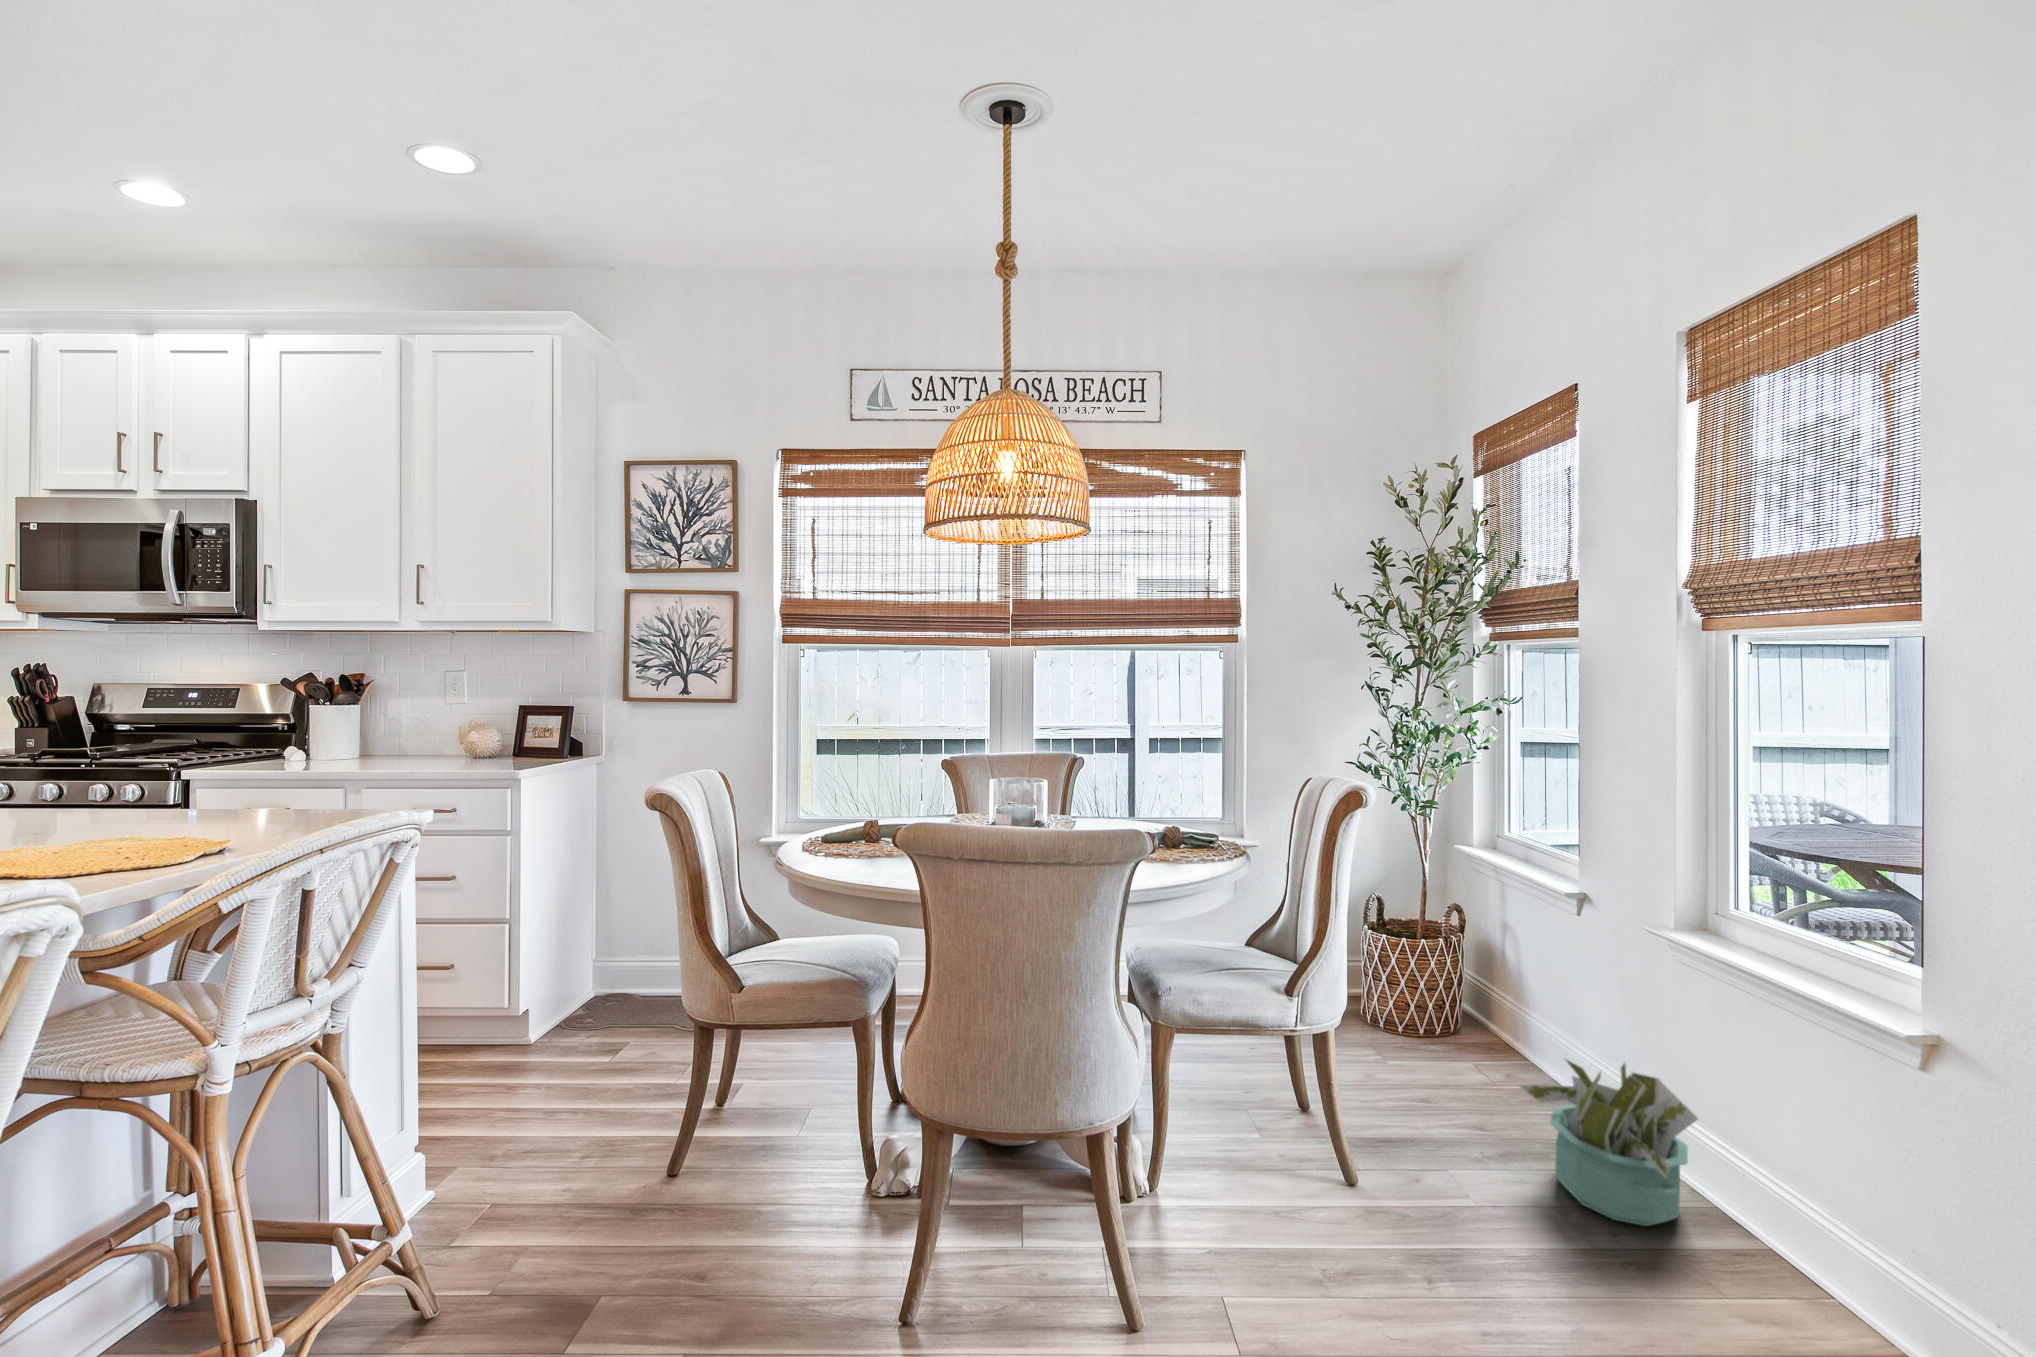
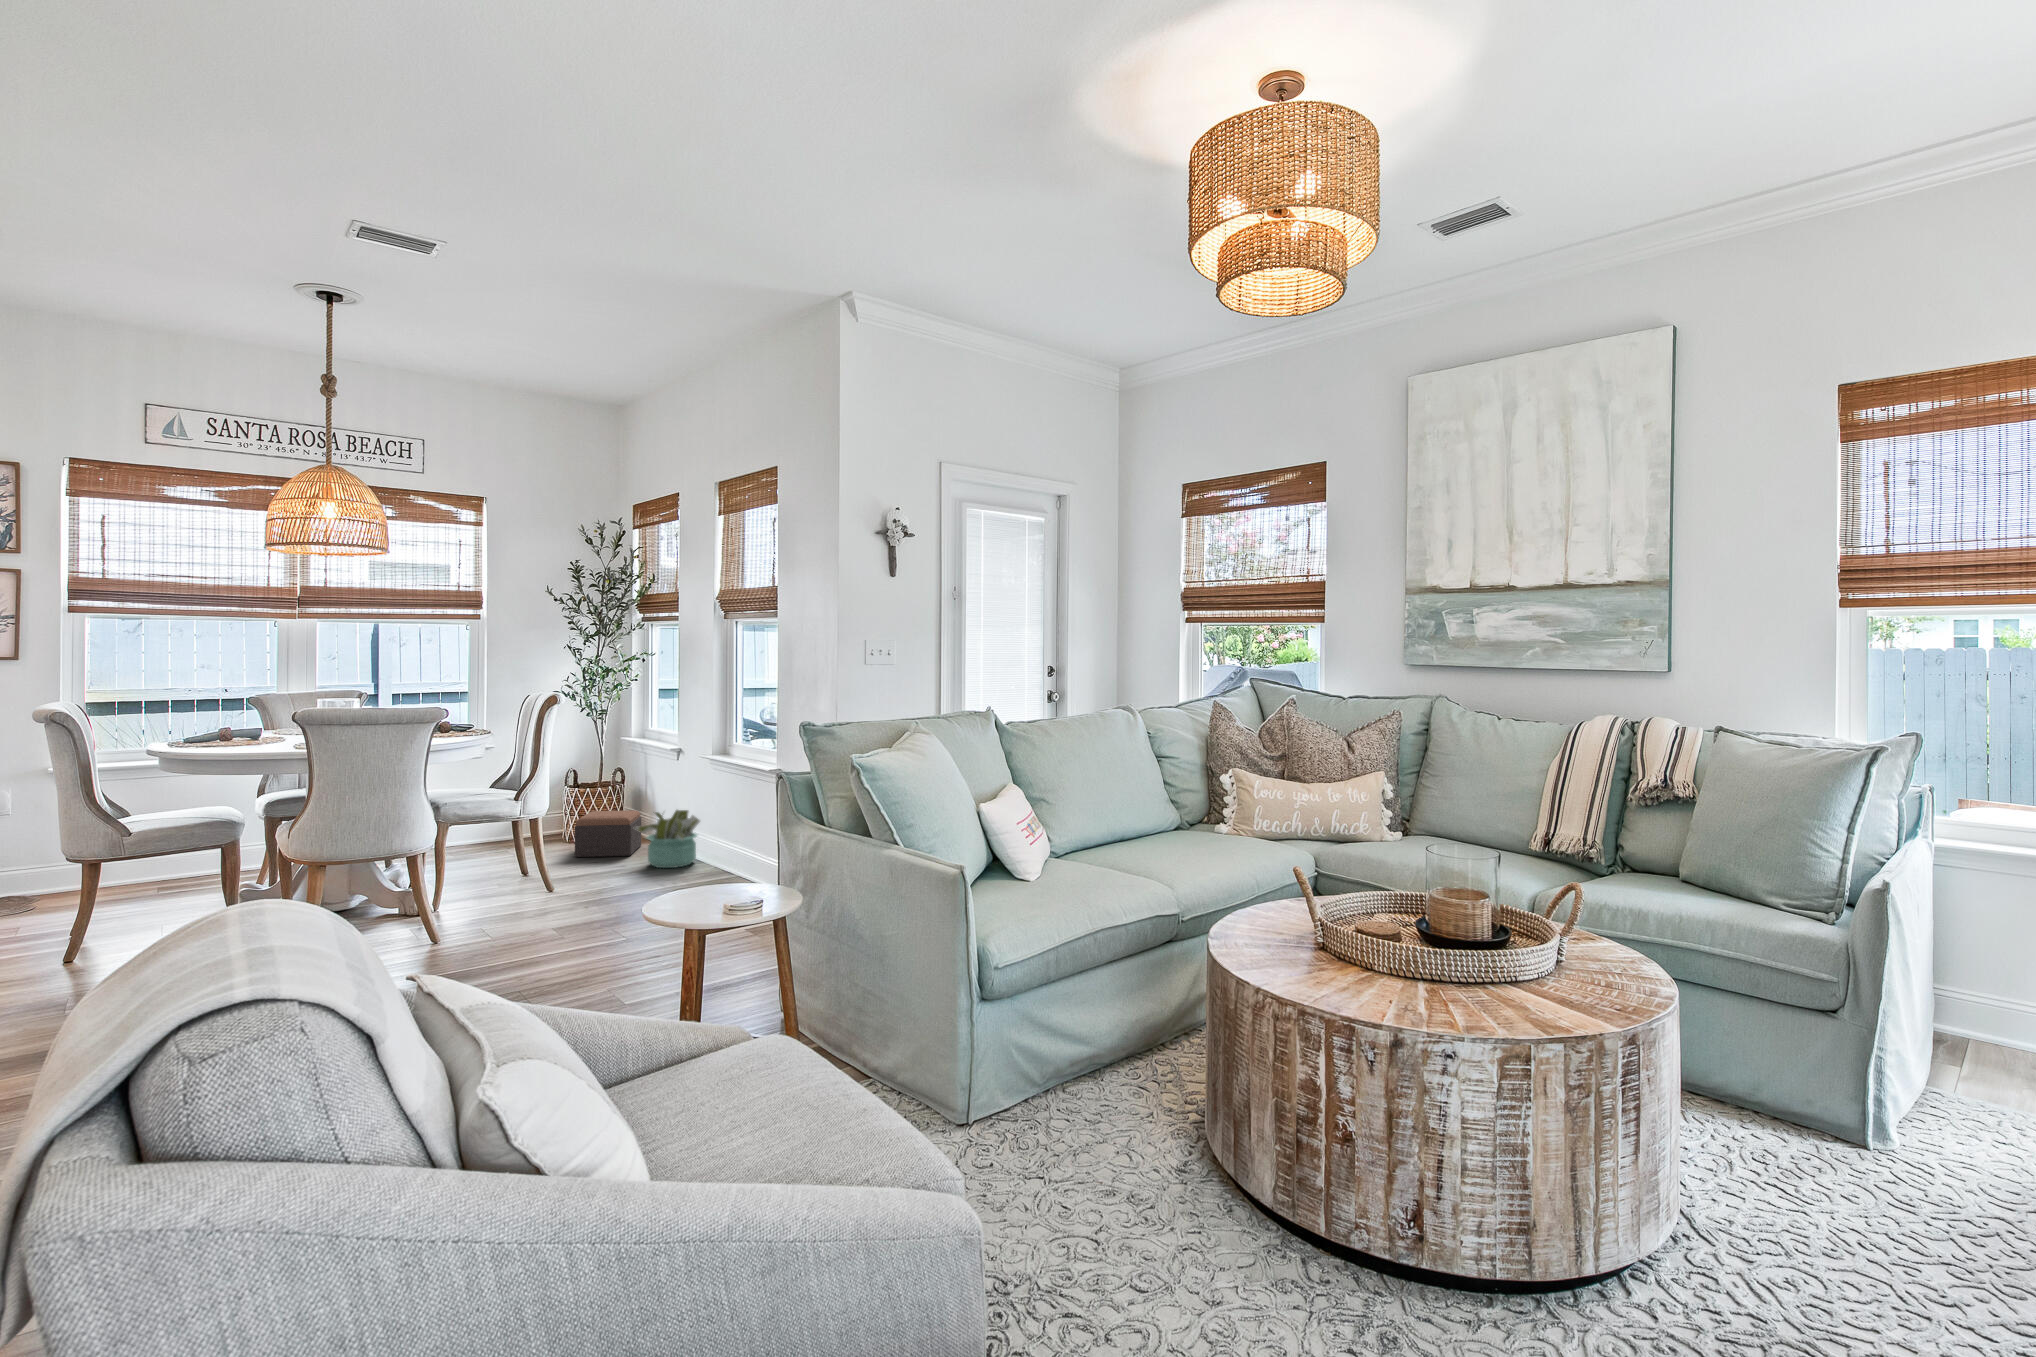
footstool: none [1383,986,1508,1115] -> present [575,810,641,857]

